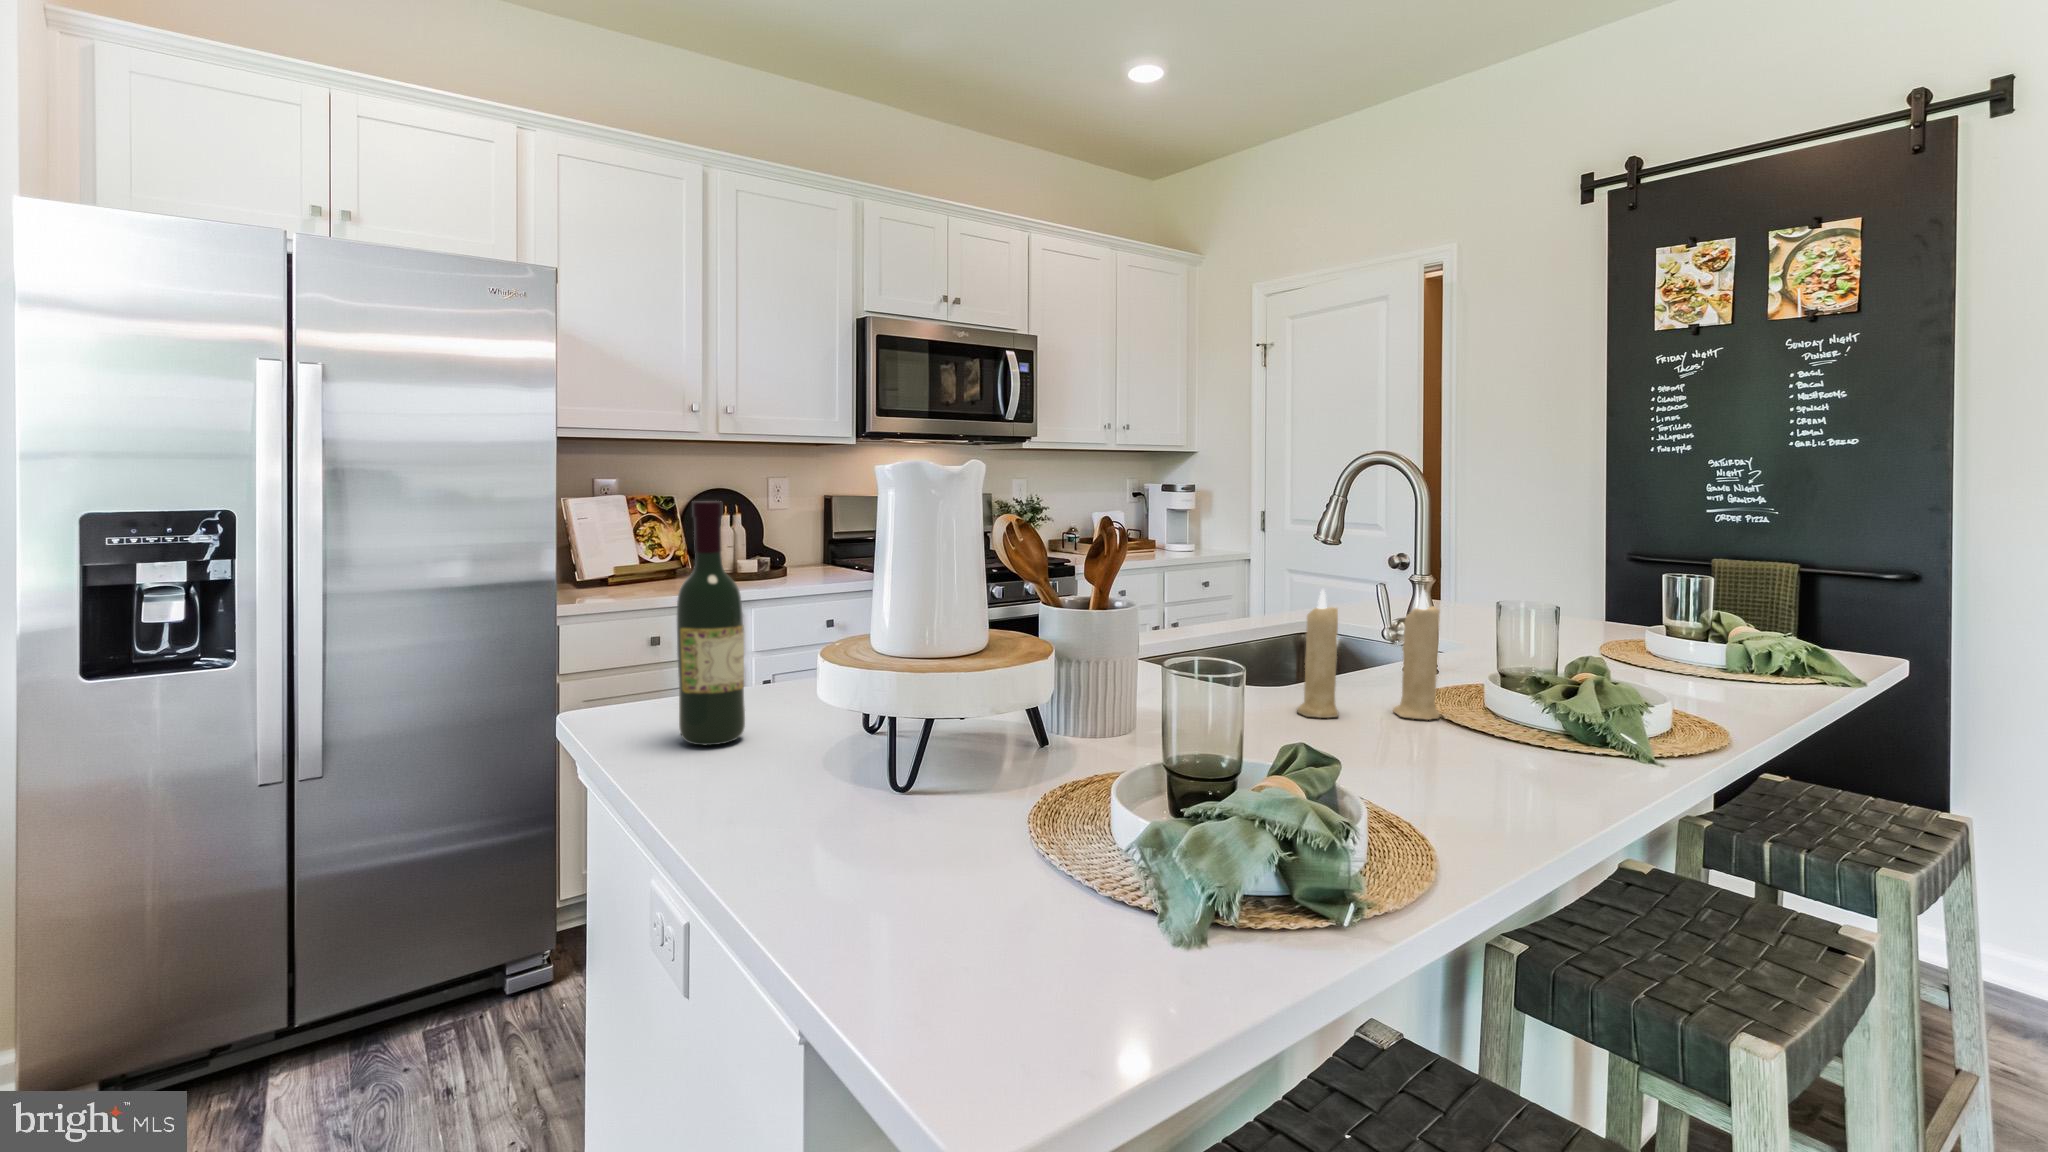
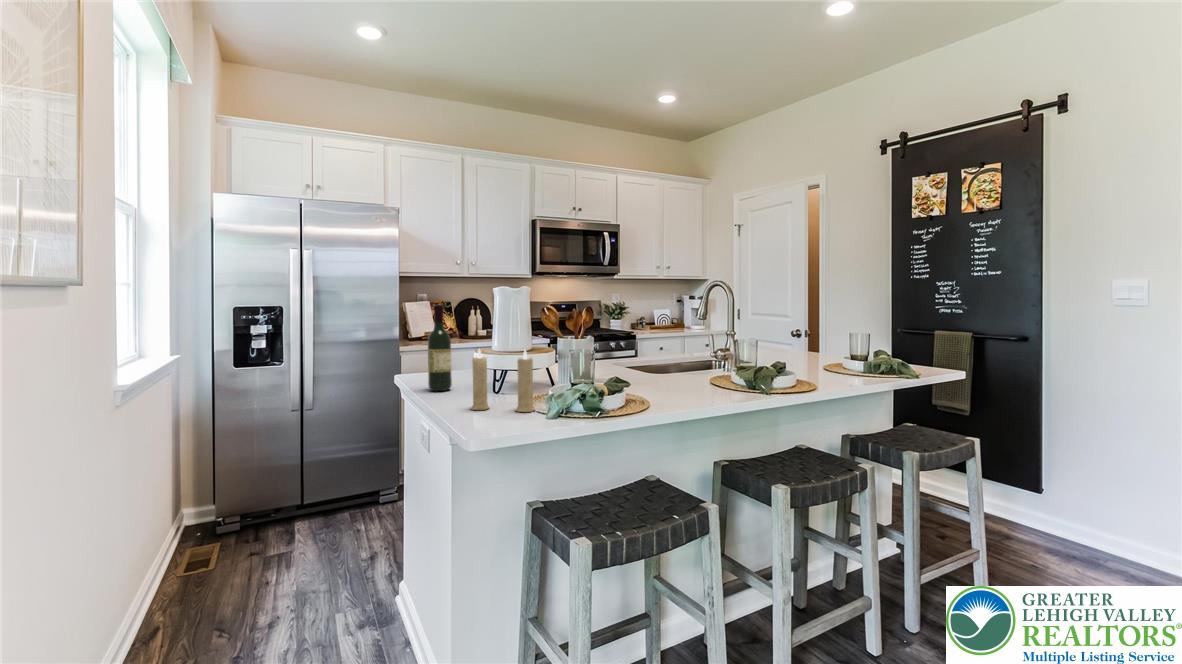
candle: present [1297,590,1440,720] -> present [471,349,535,412]

